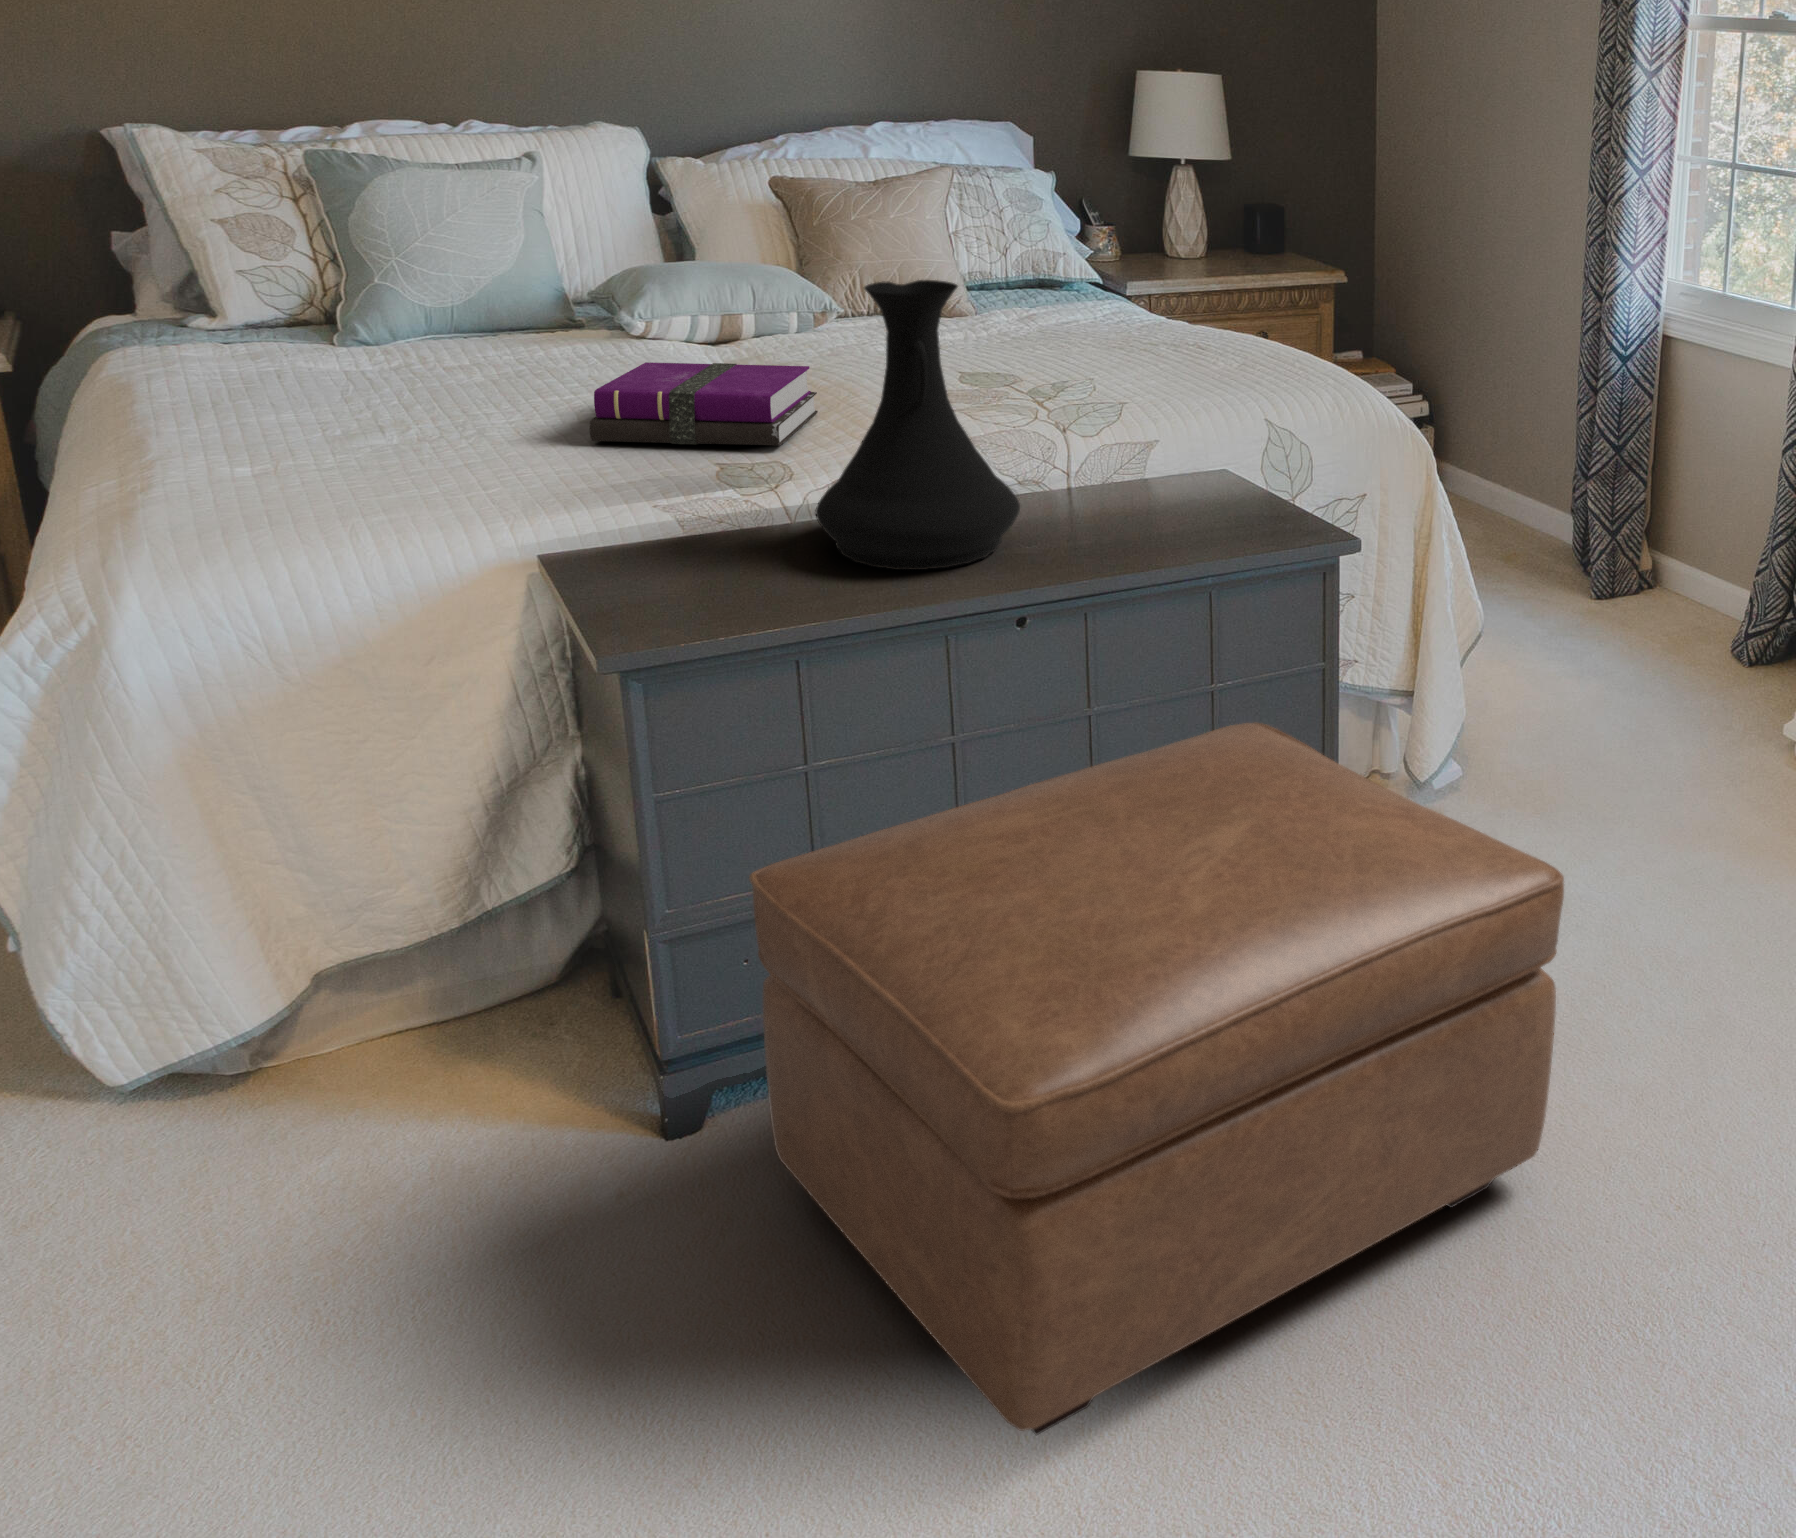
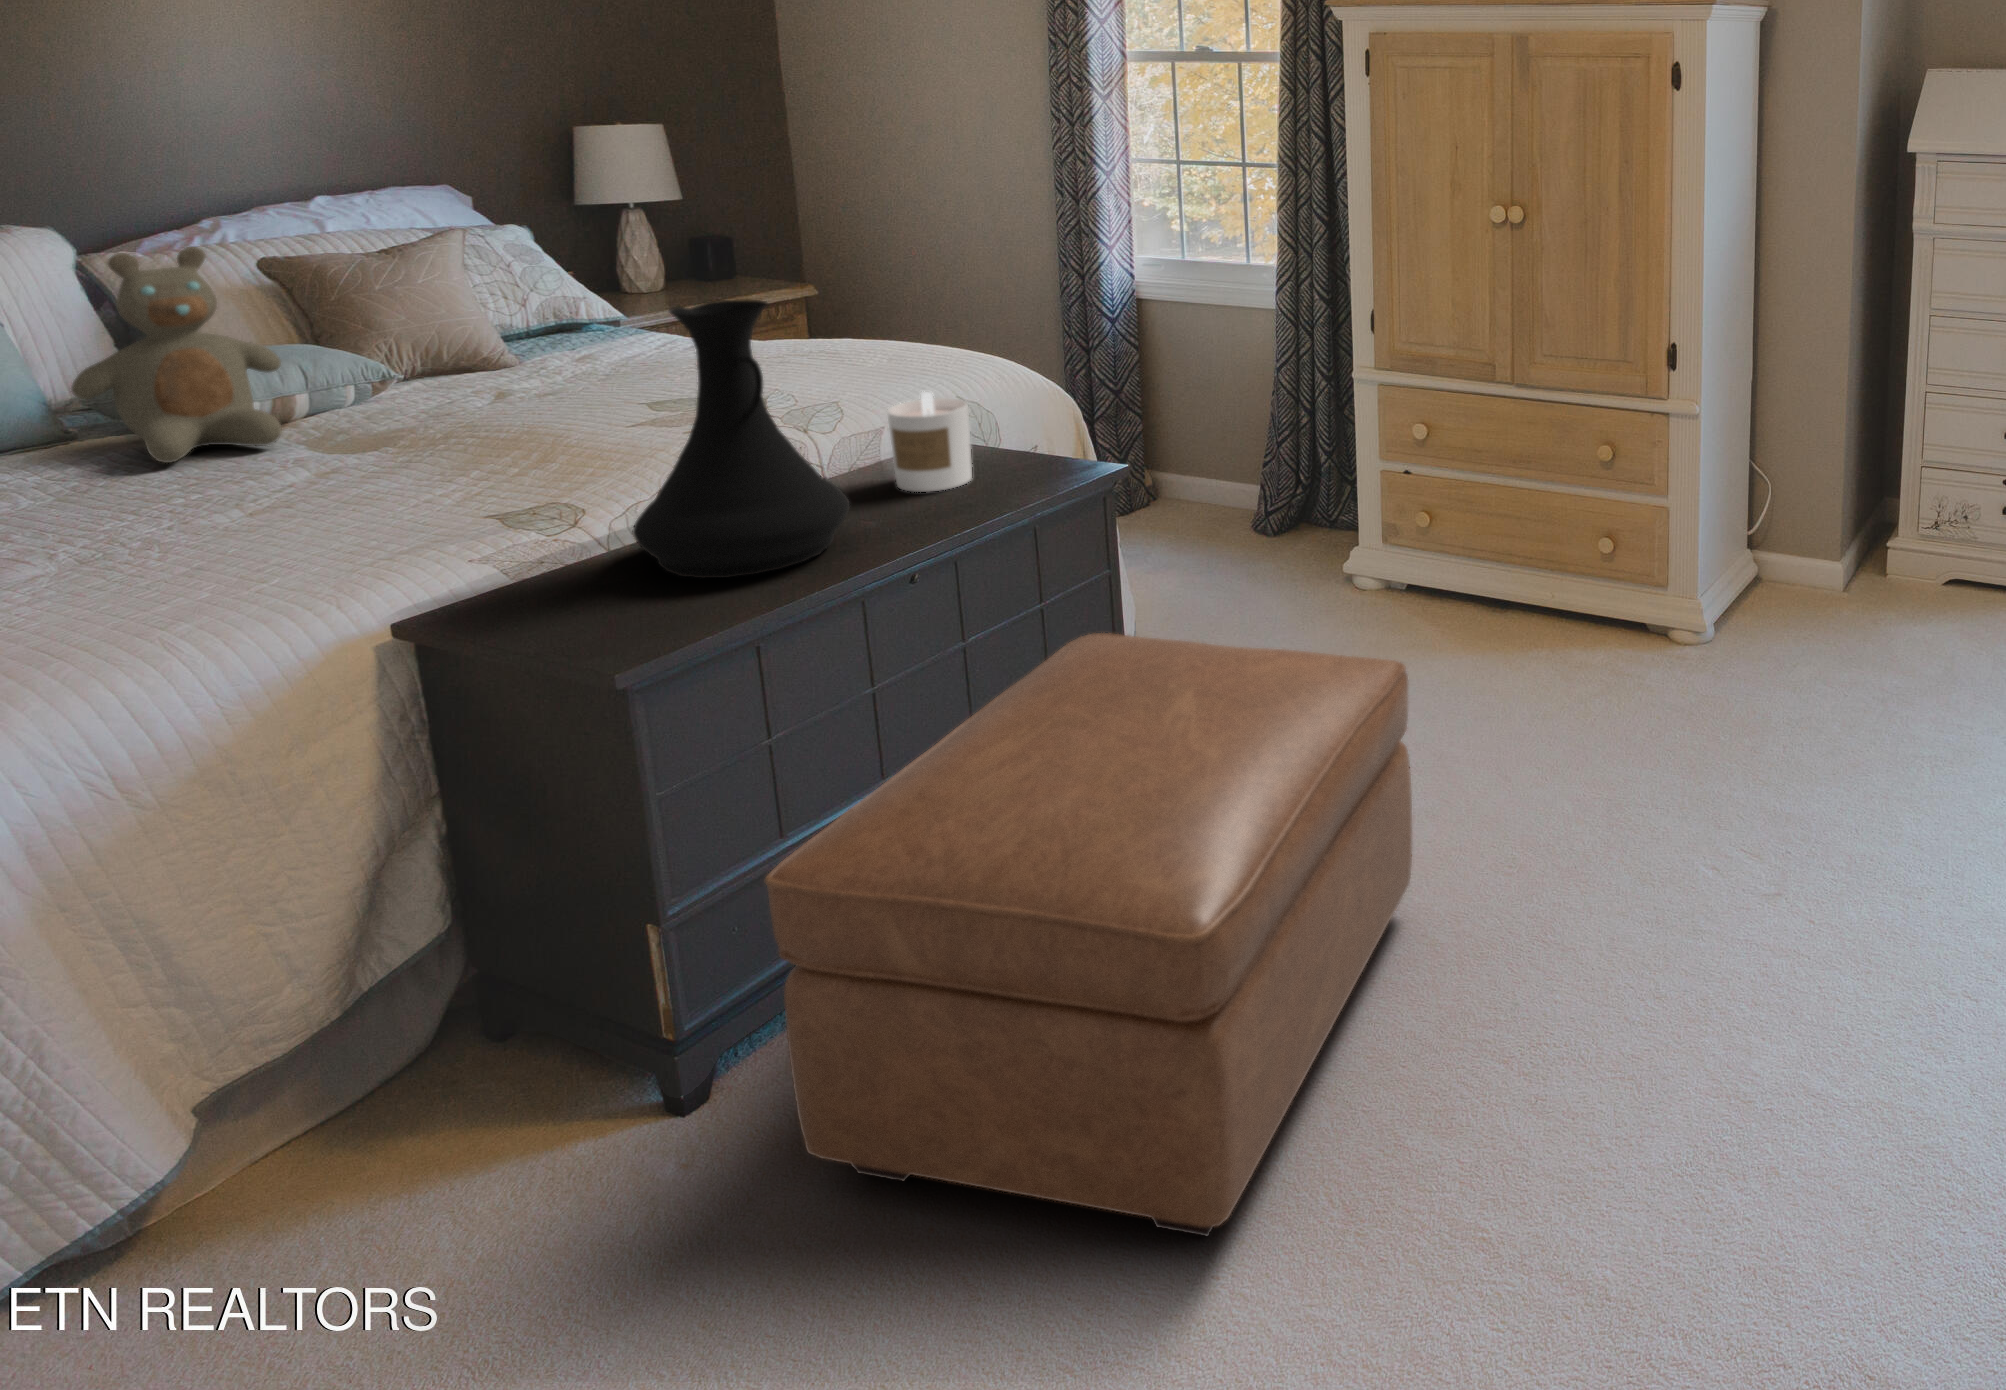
teddy bear: none [559,180,707,367] -> present [71,247,282,463]
notebook: present [590,362,818,445] -> none [275,413,533,530]
candle: none [1118,408,1204,521] -> present [887,392,972,492]

